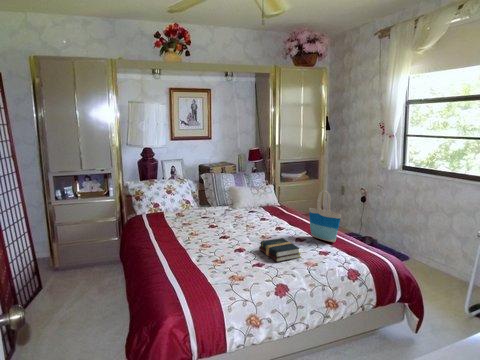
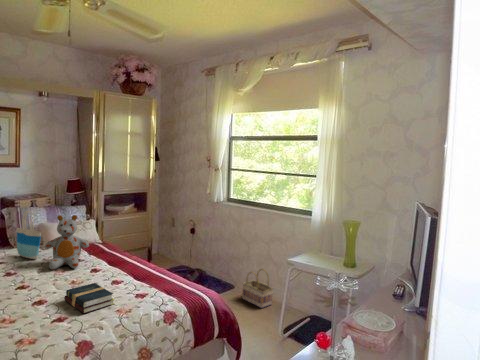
stuffed bear: none [237,179,273,225] -> present [45,215,89,269]
tote bag: present [309,190,341,242] -> present [17,211,41,259]
basket: none [421,242,459,283] -> present [242,269,273,308]

